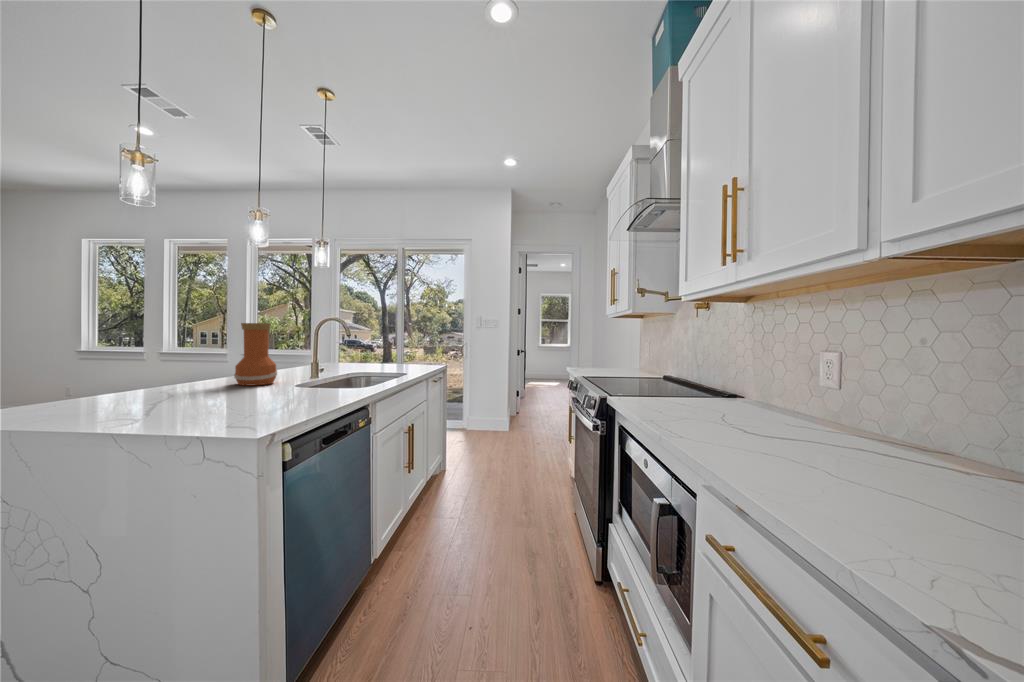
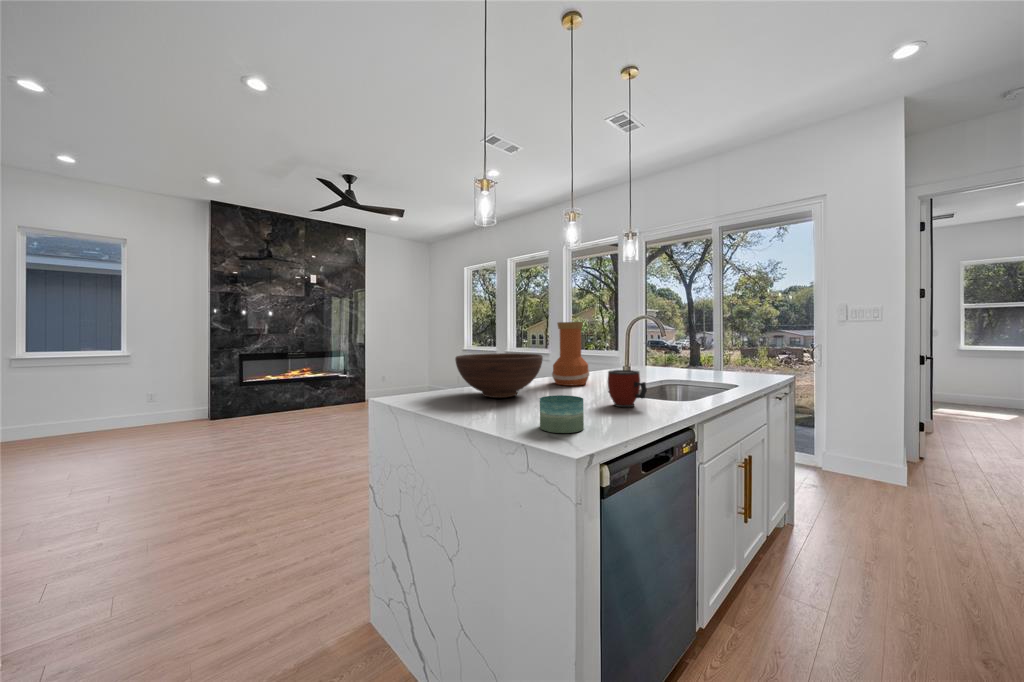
fruit bowl: none [101,355,224,402] -> present [455,353,543,398]
mug: none [294,367,329,399] -> present [608,370,647,407]
candle: none [223,391,269,423] -> present [540,395,584,433]

